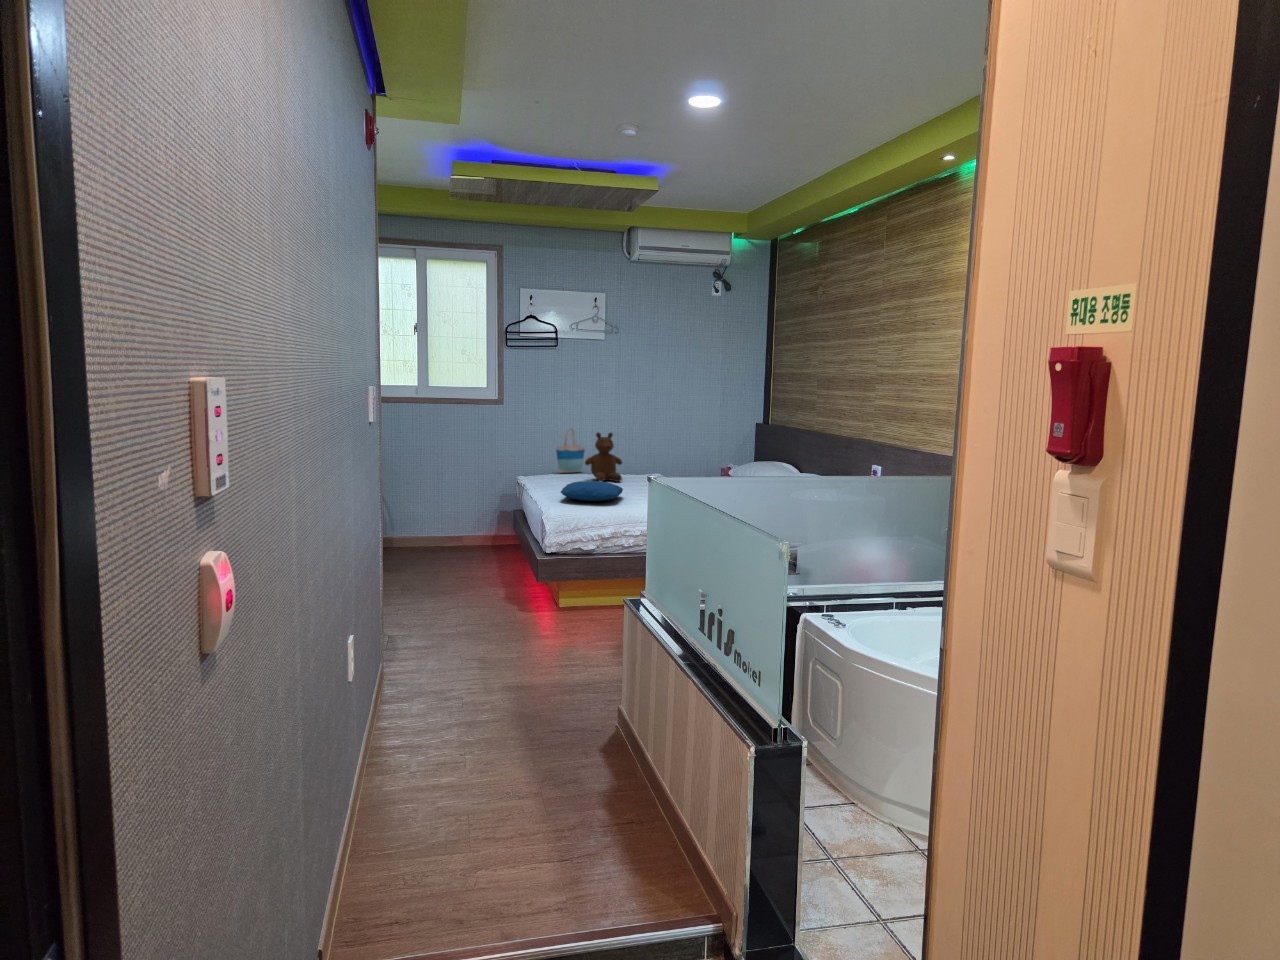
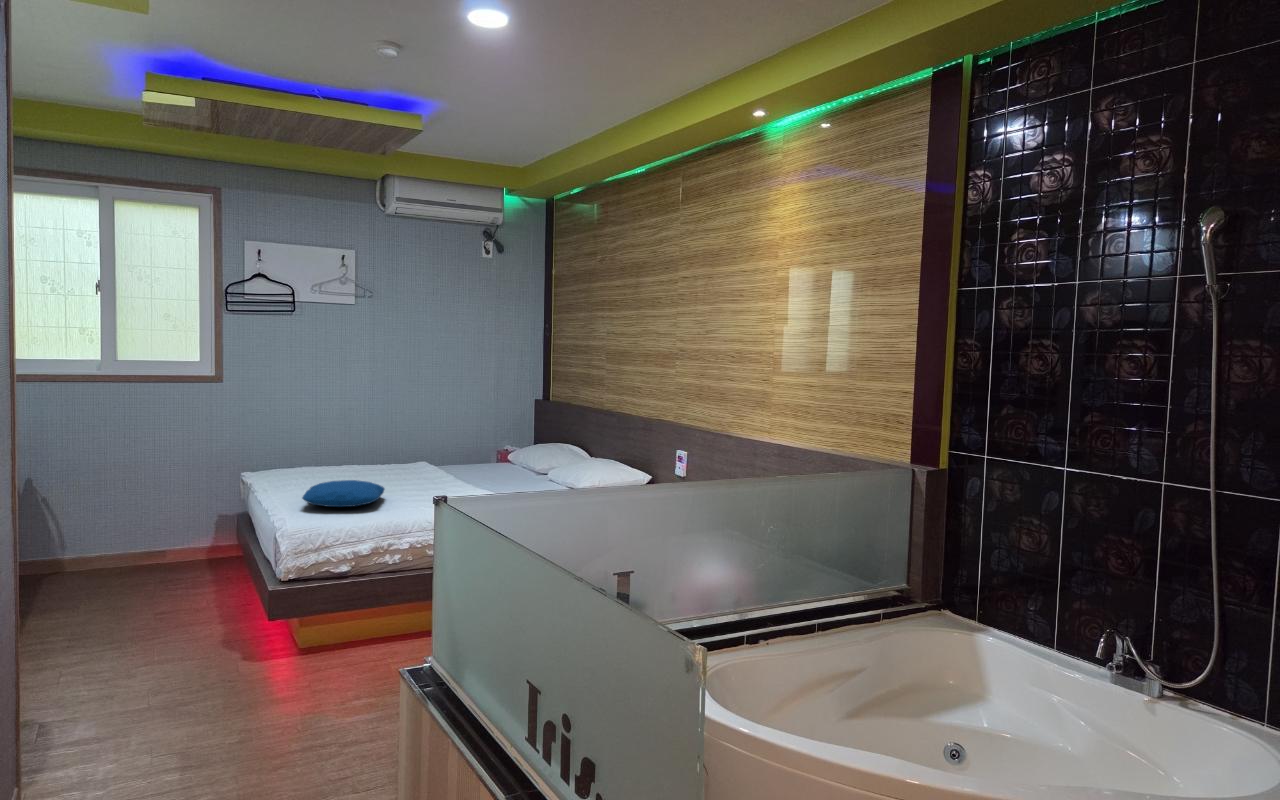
tote bag: present [556,428,585,473] -> none [295,410,333,466]
teddy bear: present [585,433,622,482] -> none [333,416,381,477]

